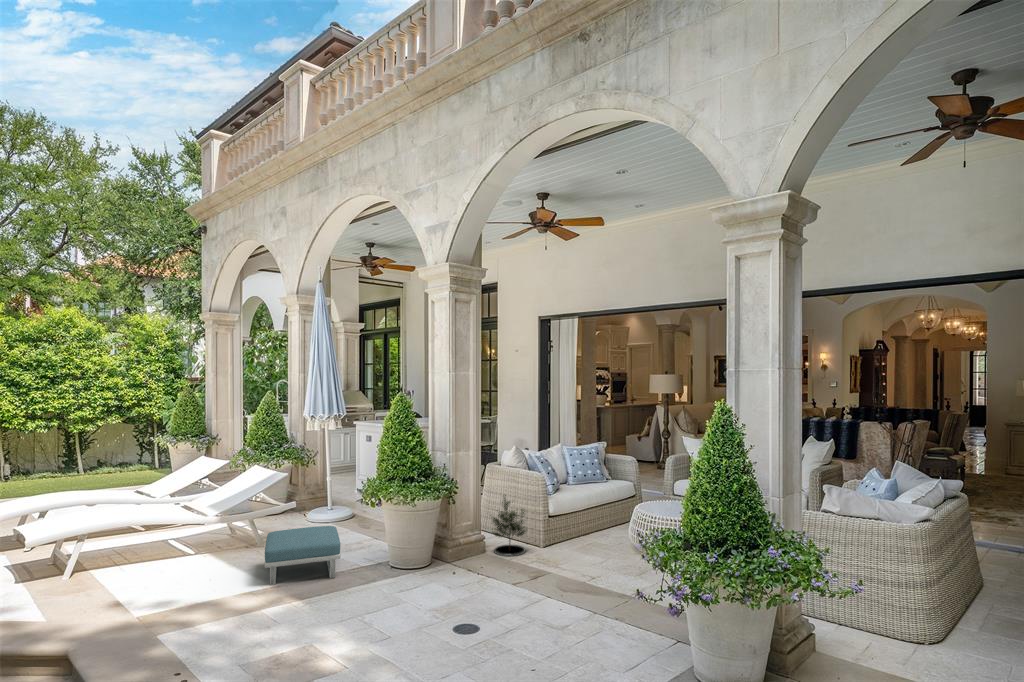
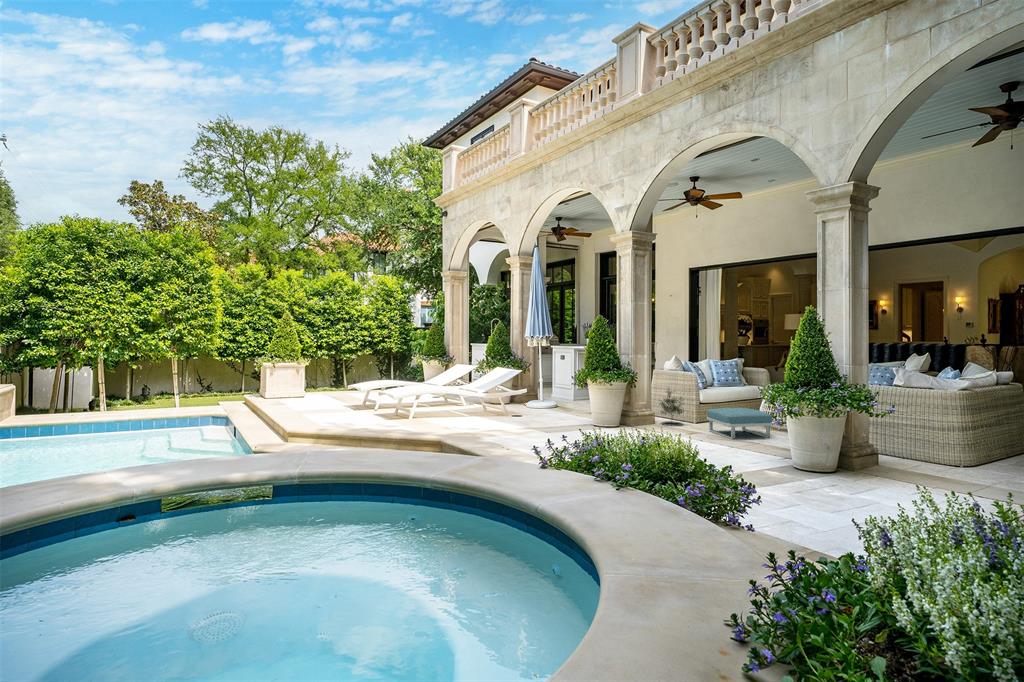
footstool: present [264,526,341,585] -> present [707,408,773,439]

